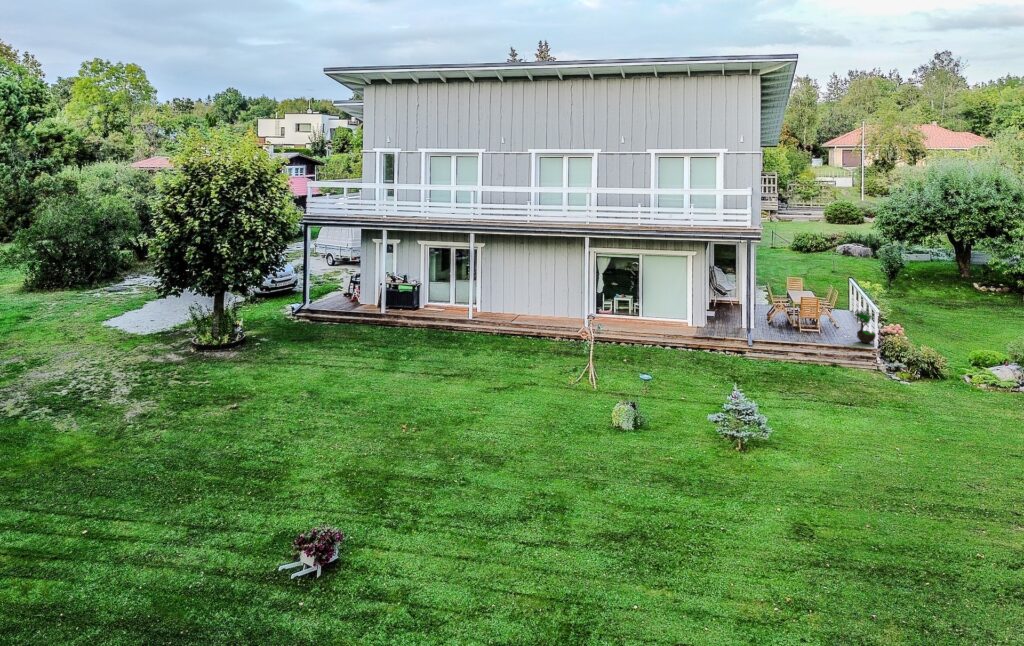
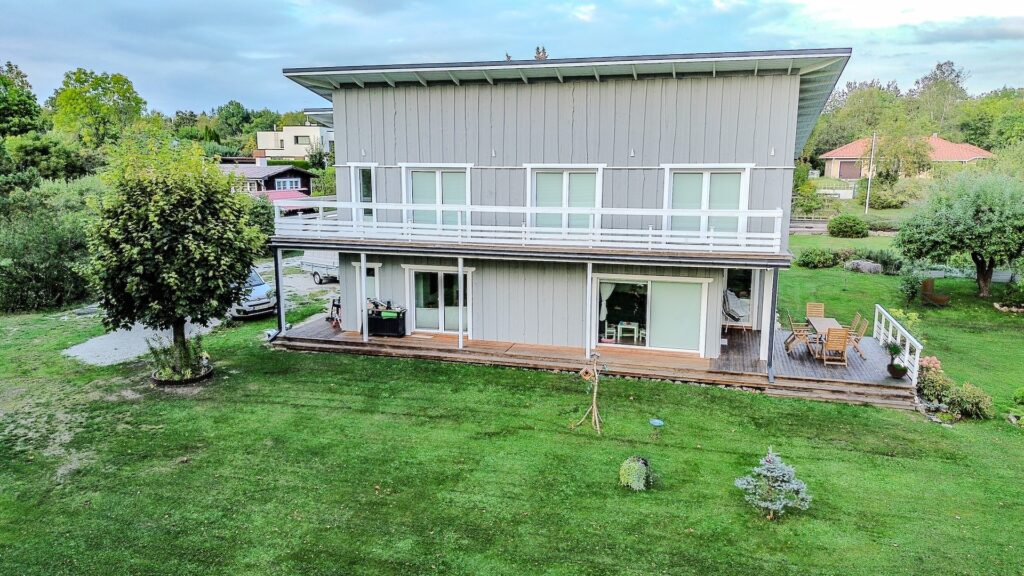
lounge chair: none [897,259,933,289] -> present [917,279,952,310]

